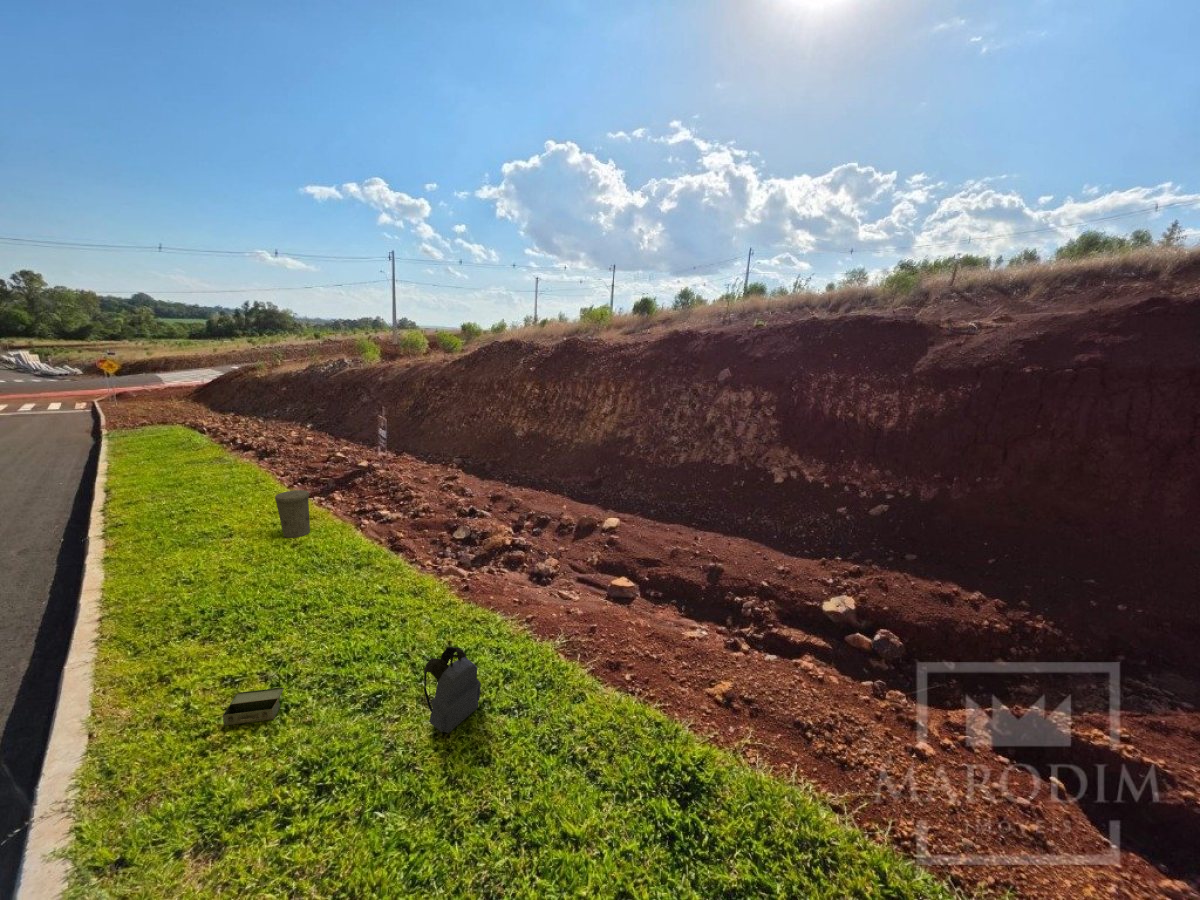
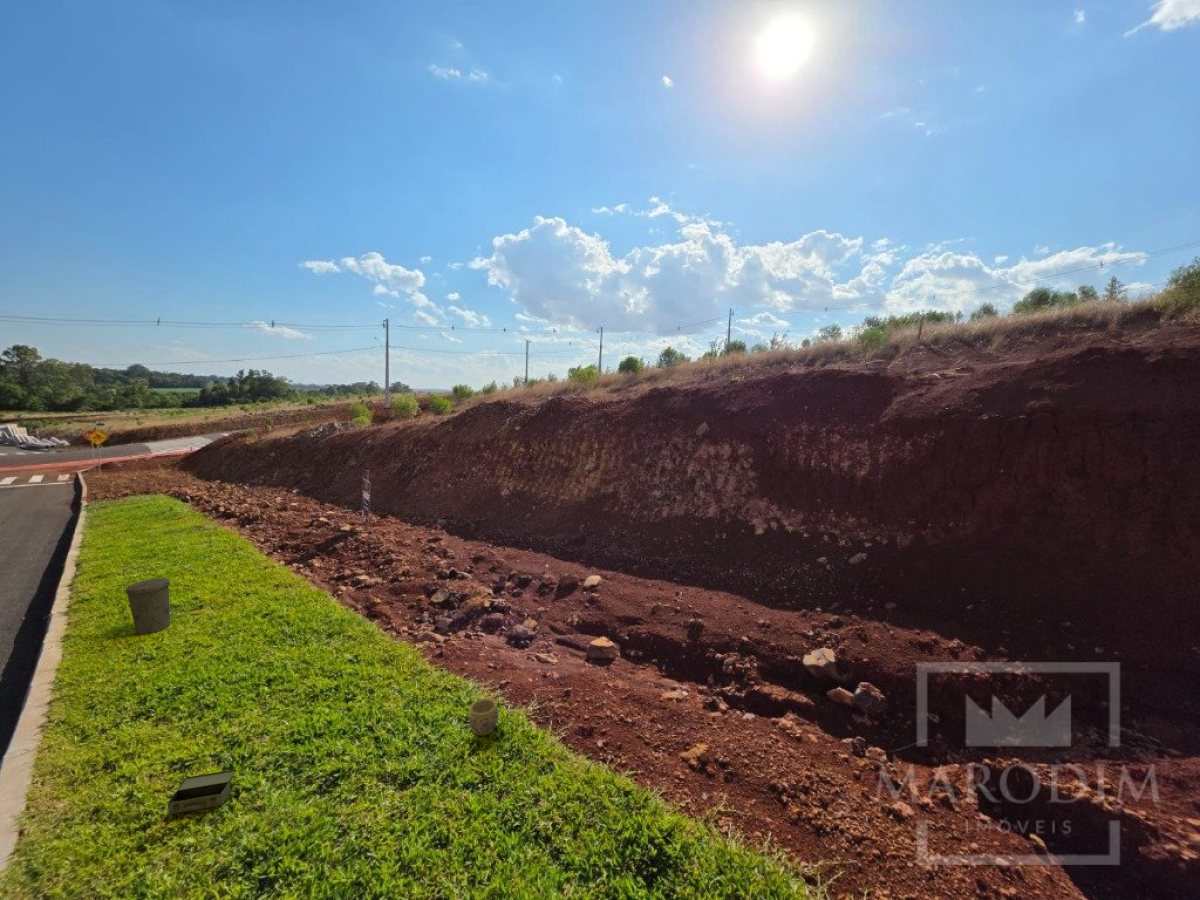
trash can: present [275,490,310,538] -> present [126,578,170,635]
planter: none [503,632,531,666] -> present [468,699,498,736]
backpack: present [424,647,481,733] -> none [382,718,441,813]

